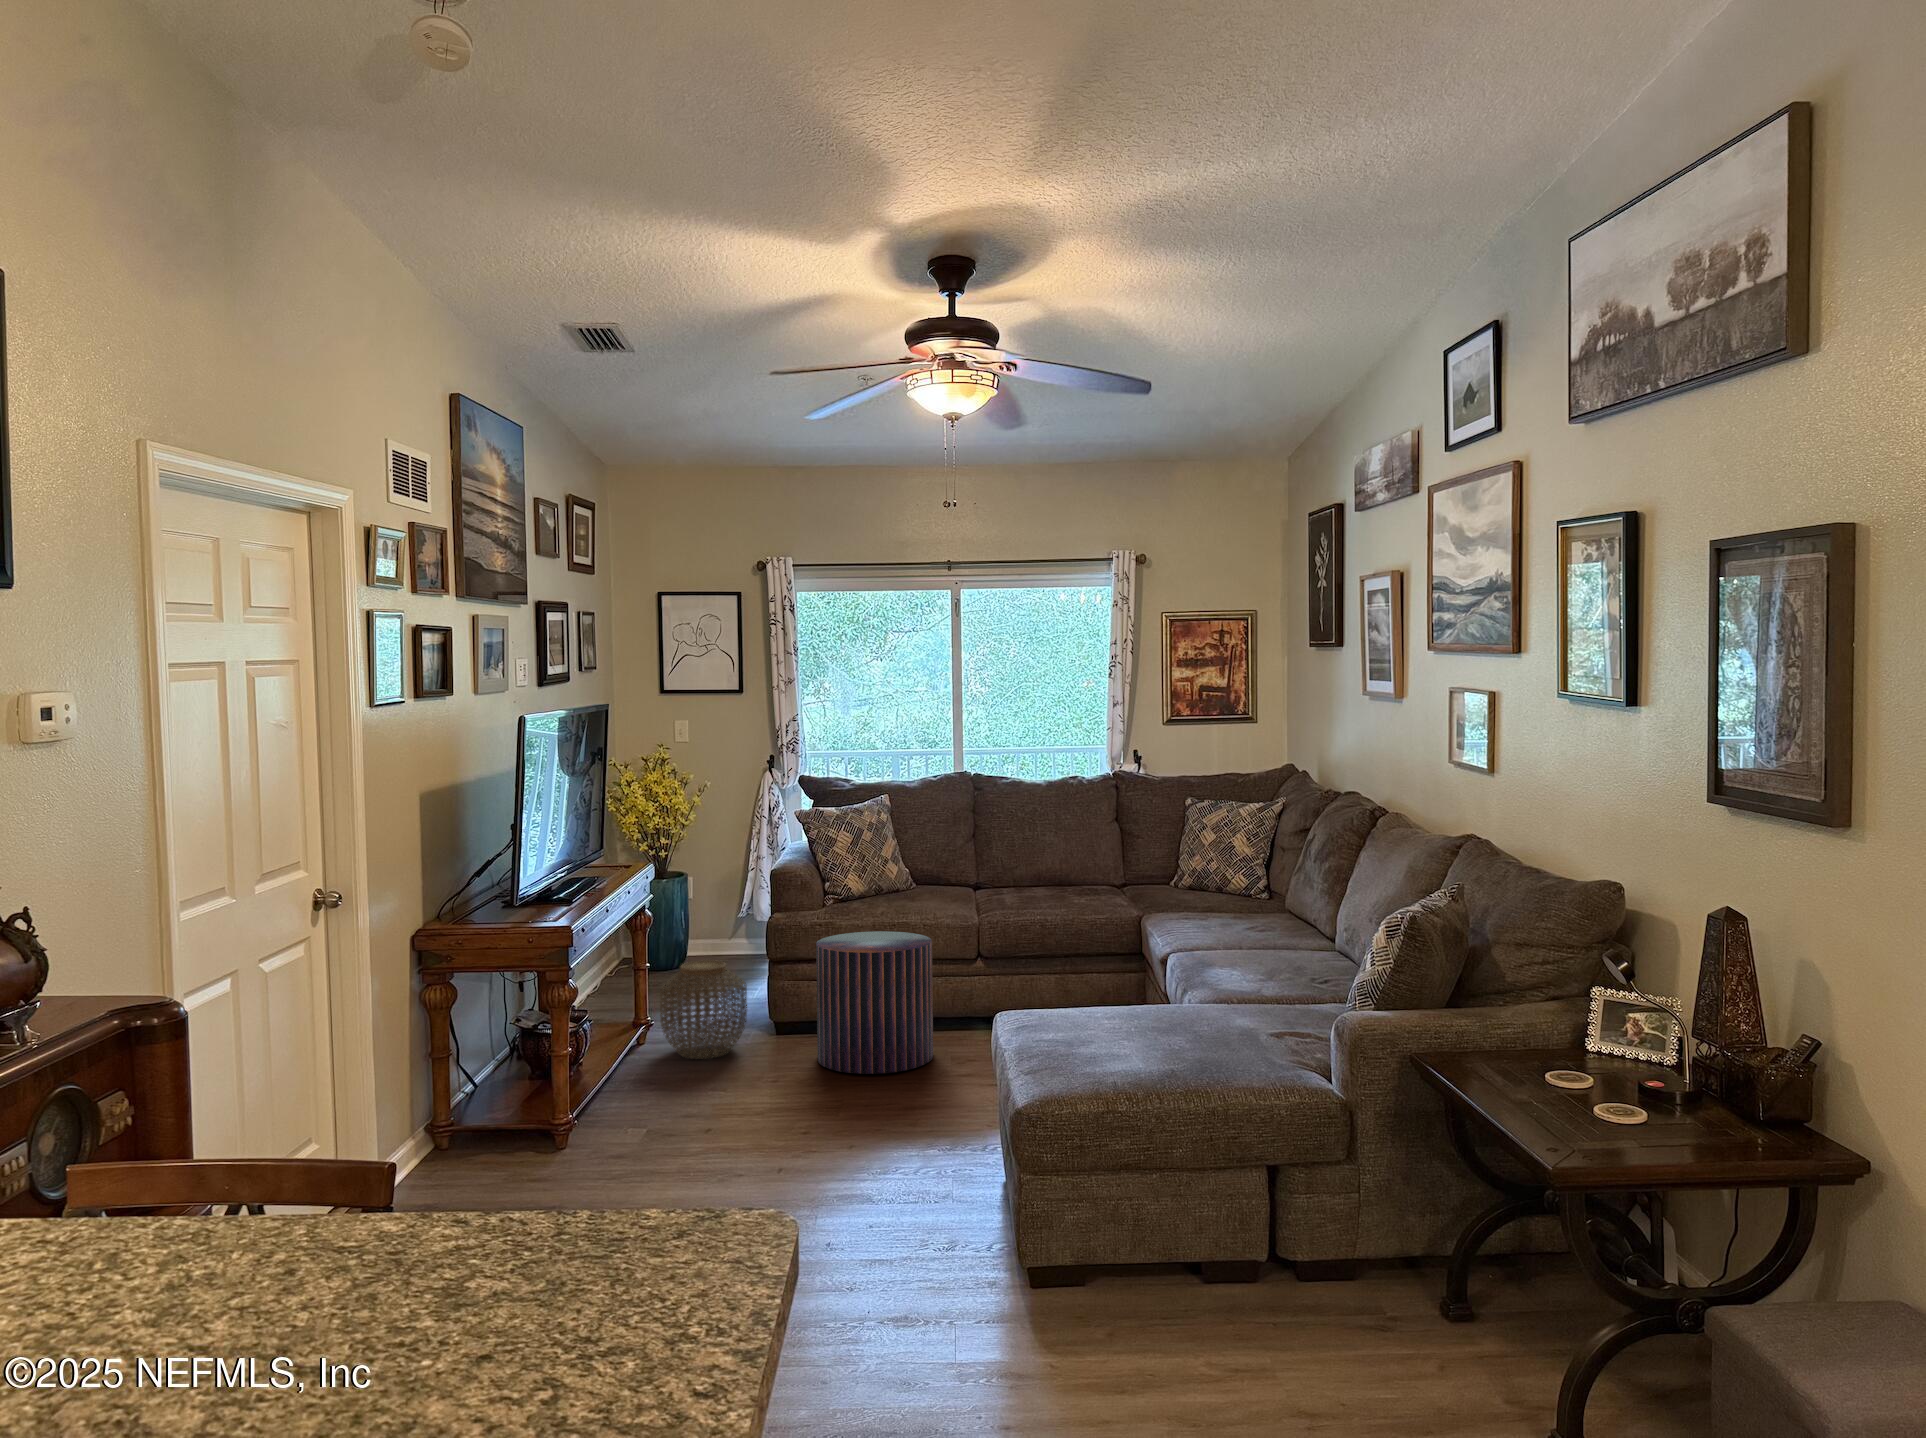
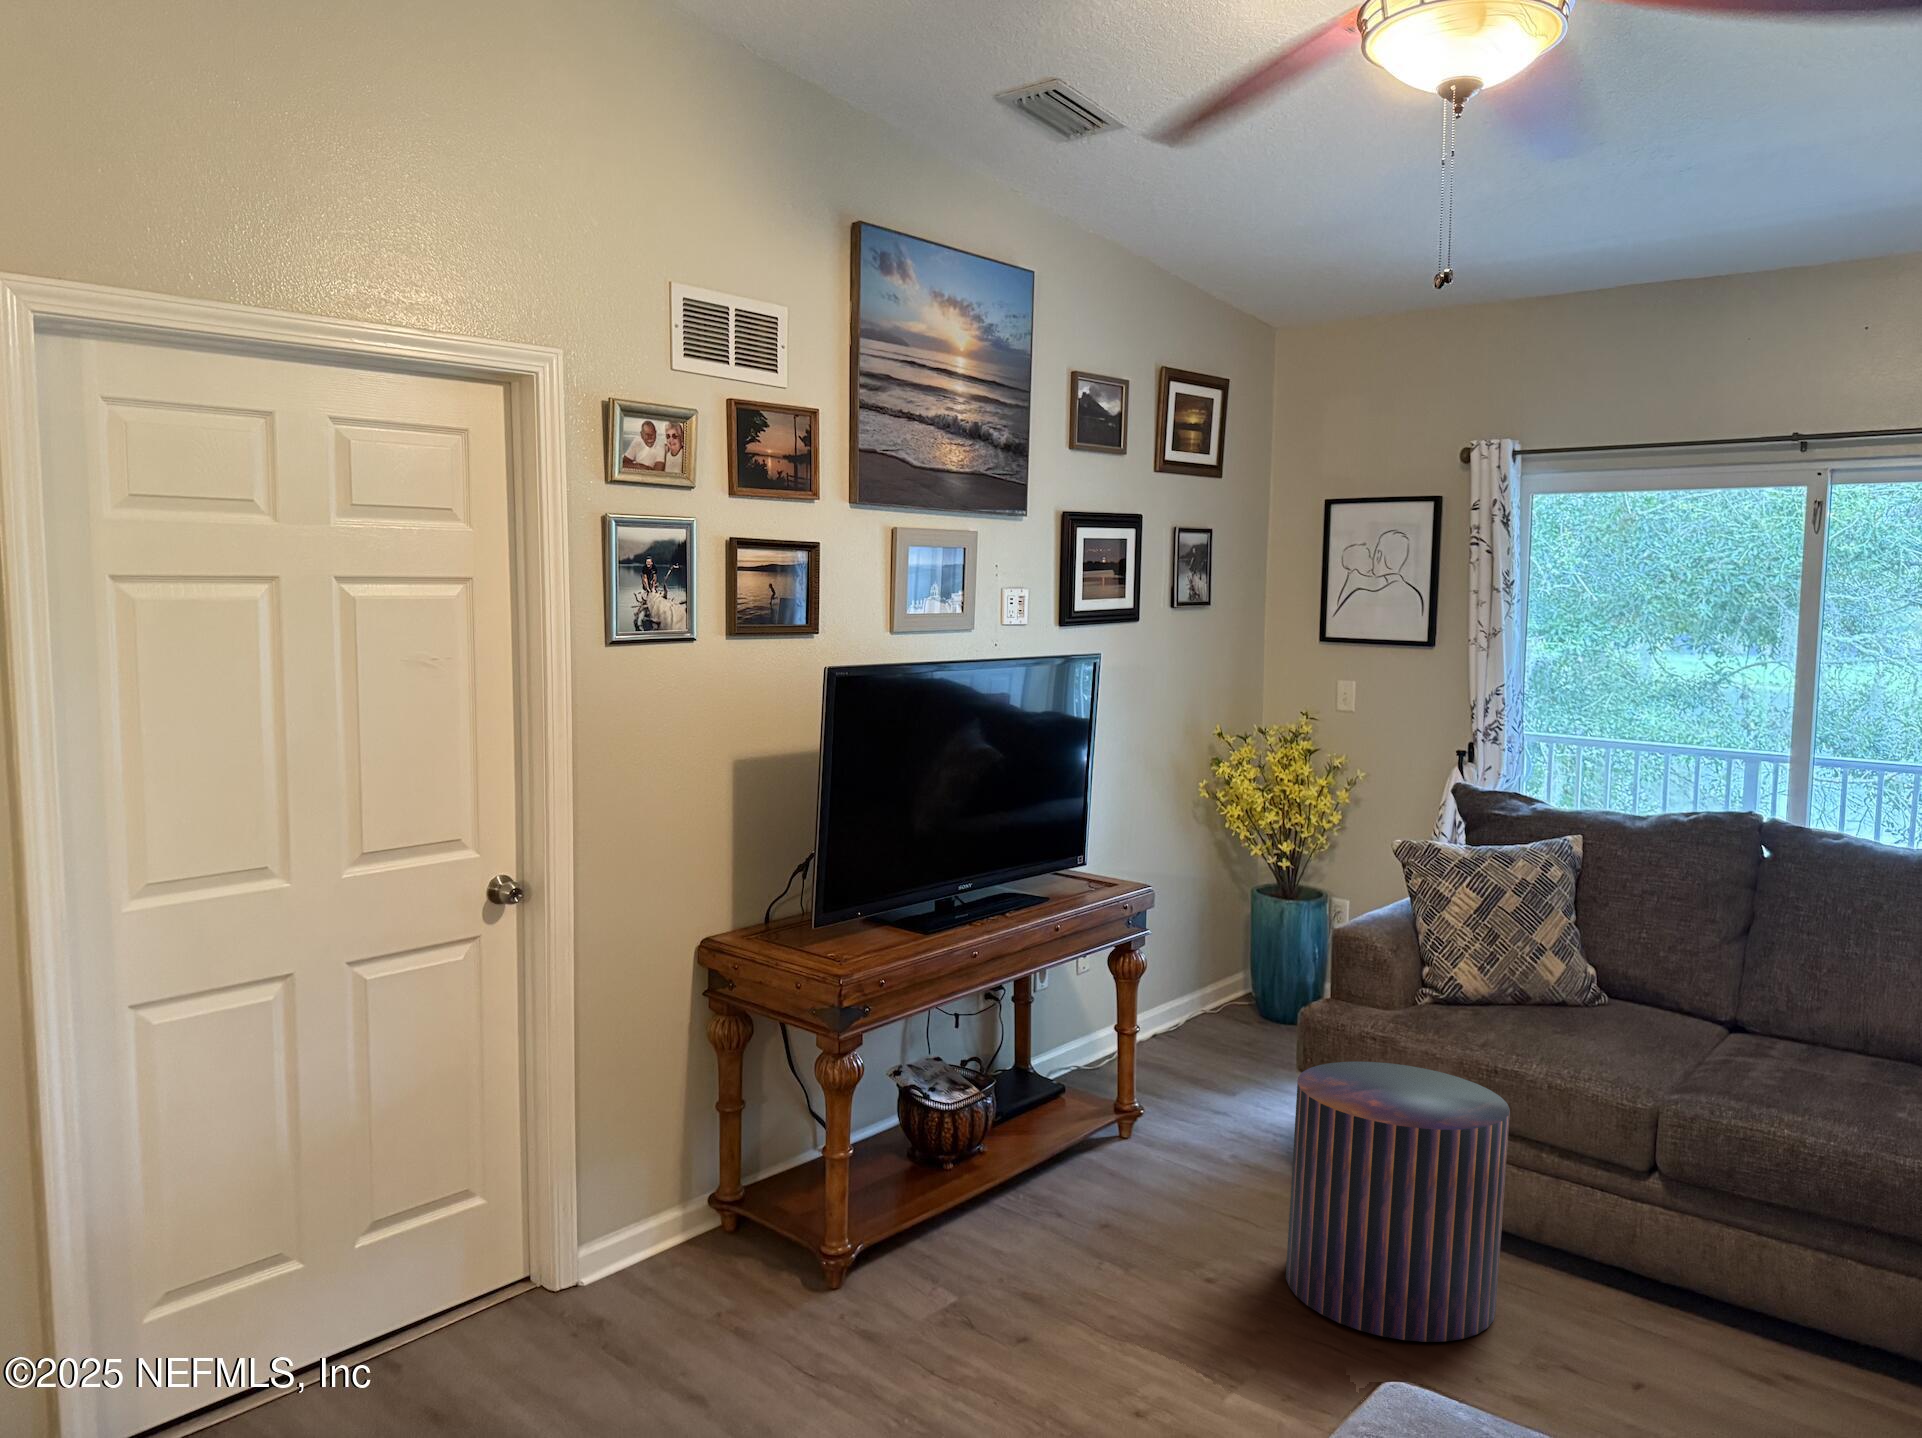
woven basket: present [660,960,747,1059] -> none [1100,1045,1231,1198]

